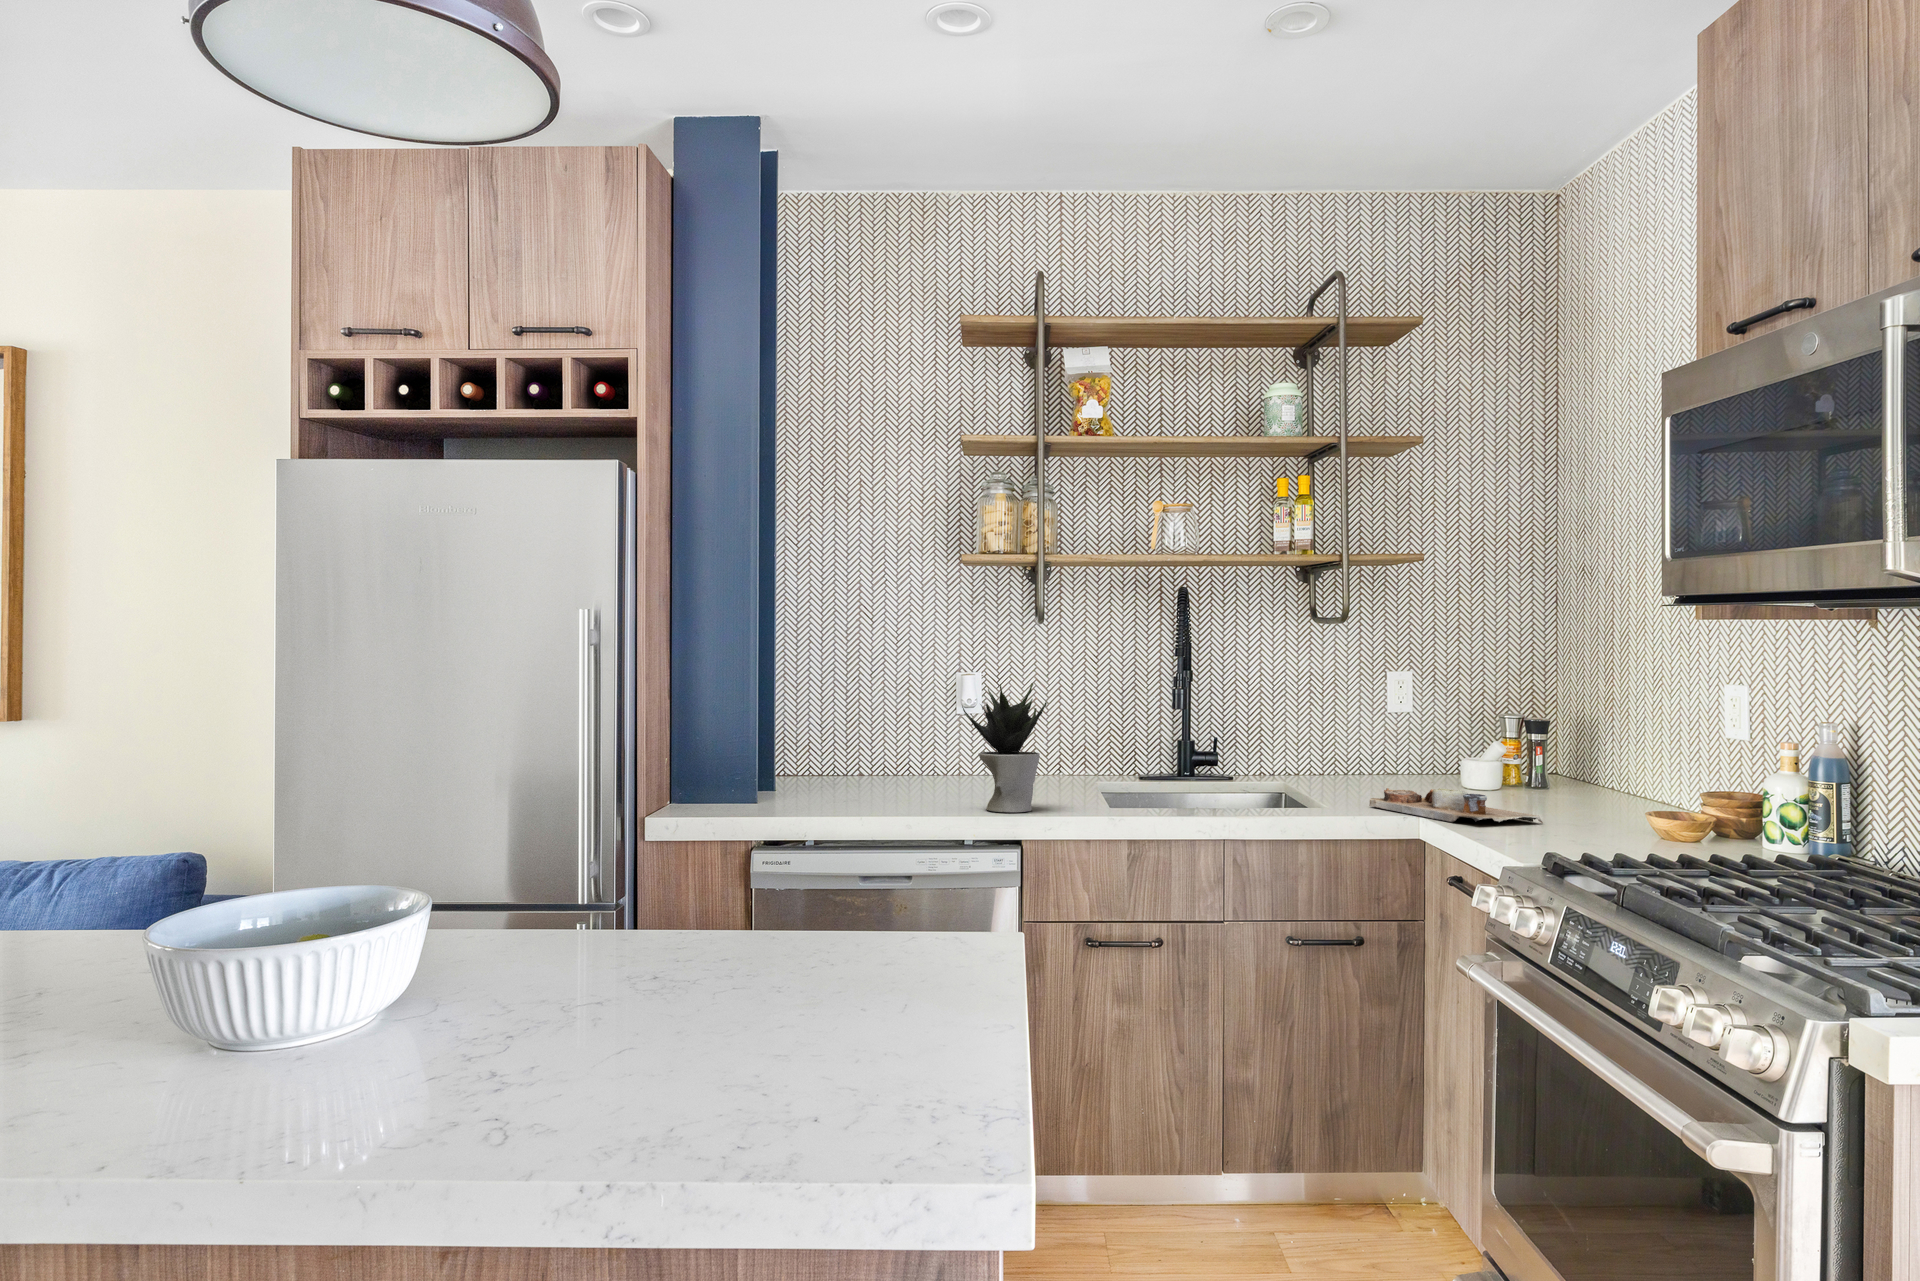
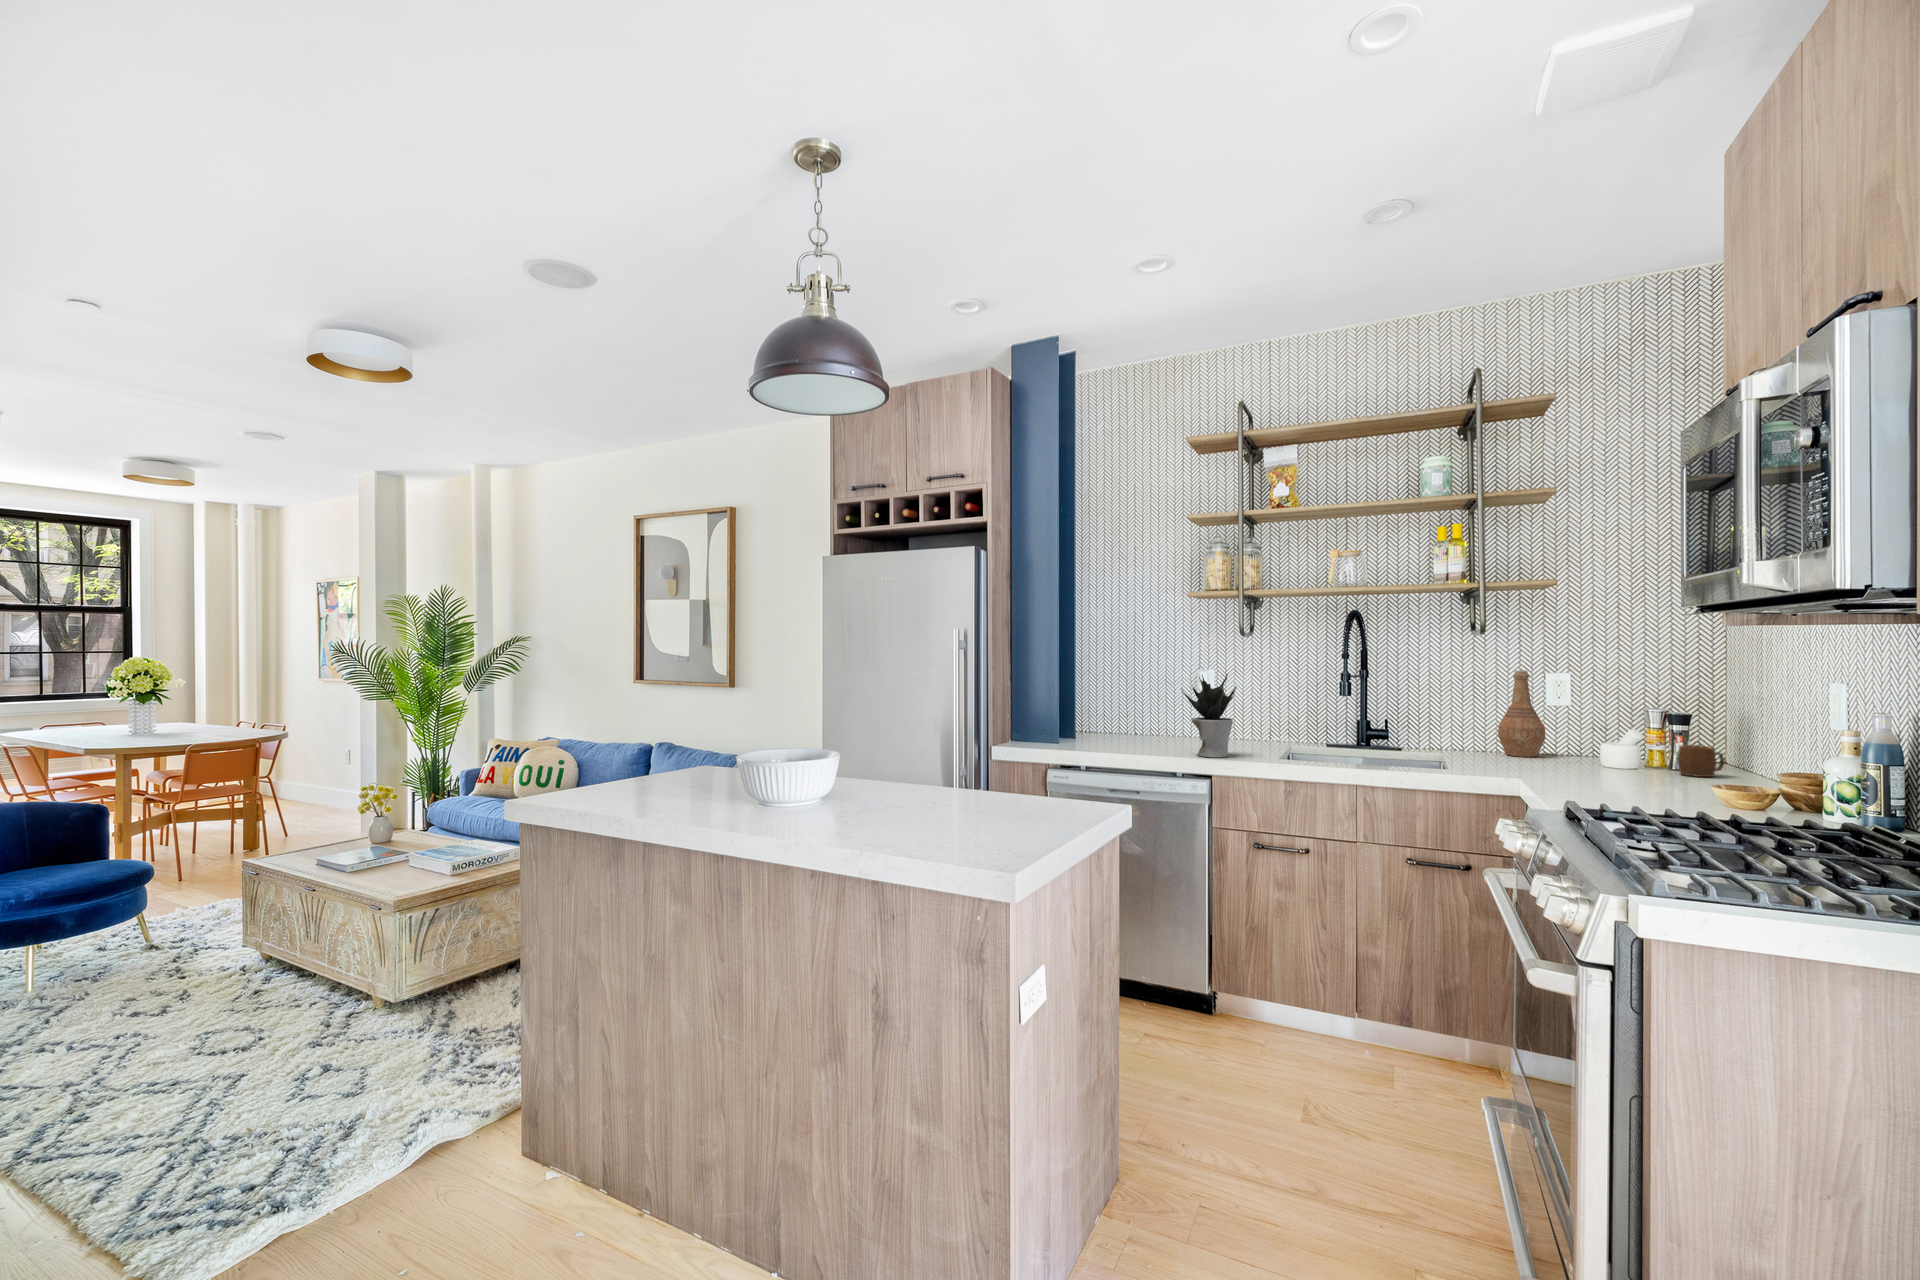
vase: none [1356,679,1411,795] -> present [1498,670,1545,757]
mug: none [1568,771,1615,811] -> present [1677,745,1725,777]
cutting board: present [1369,788,1543,823] -> none [1491,752,1629,785]

